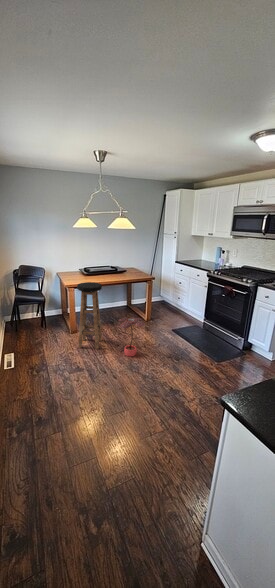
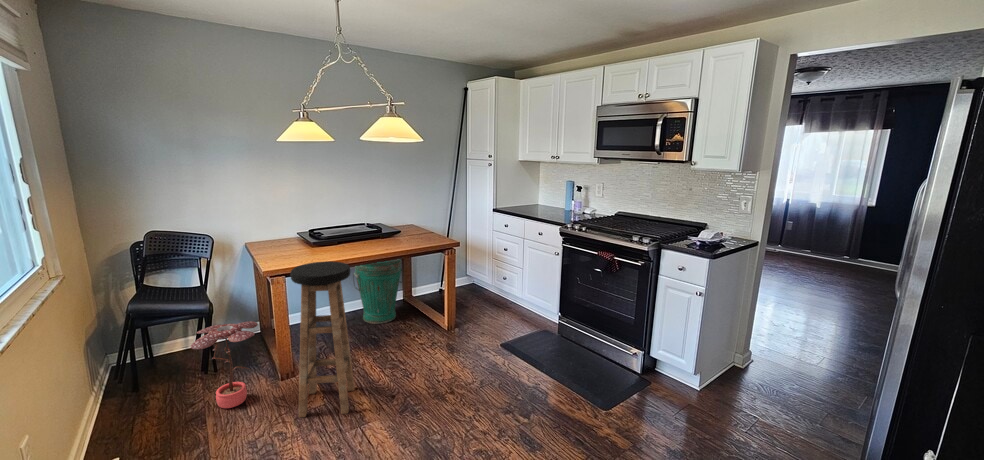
trash can: none [104,277,128,316] -> present [353,259,402,324]
potted plant: present [118,318,145,356] -> present [191,321,258,408]

